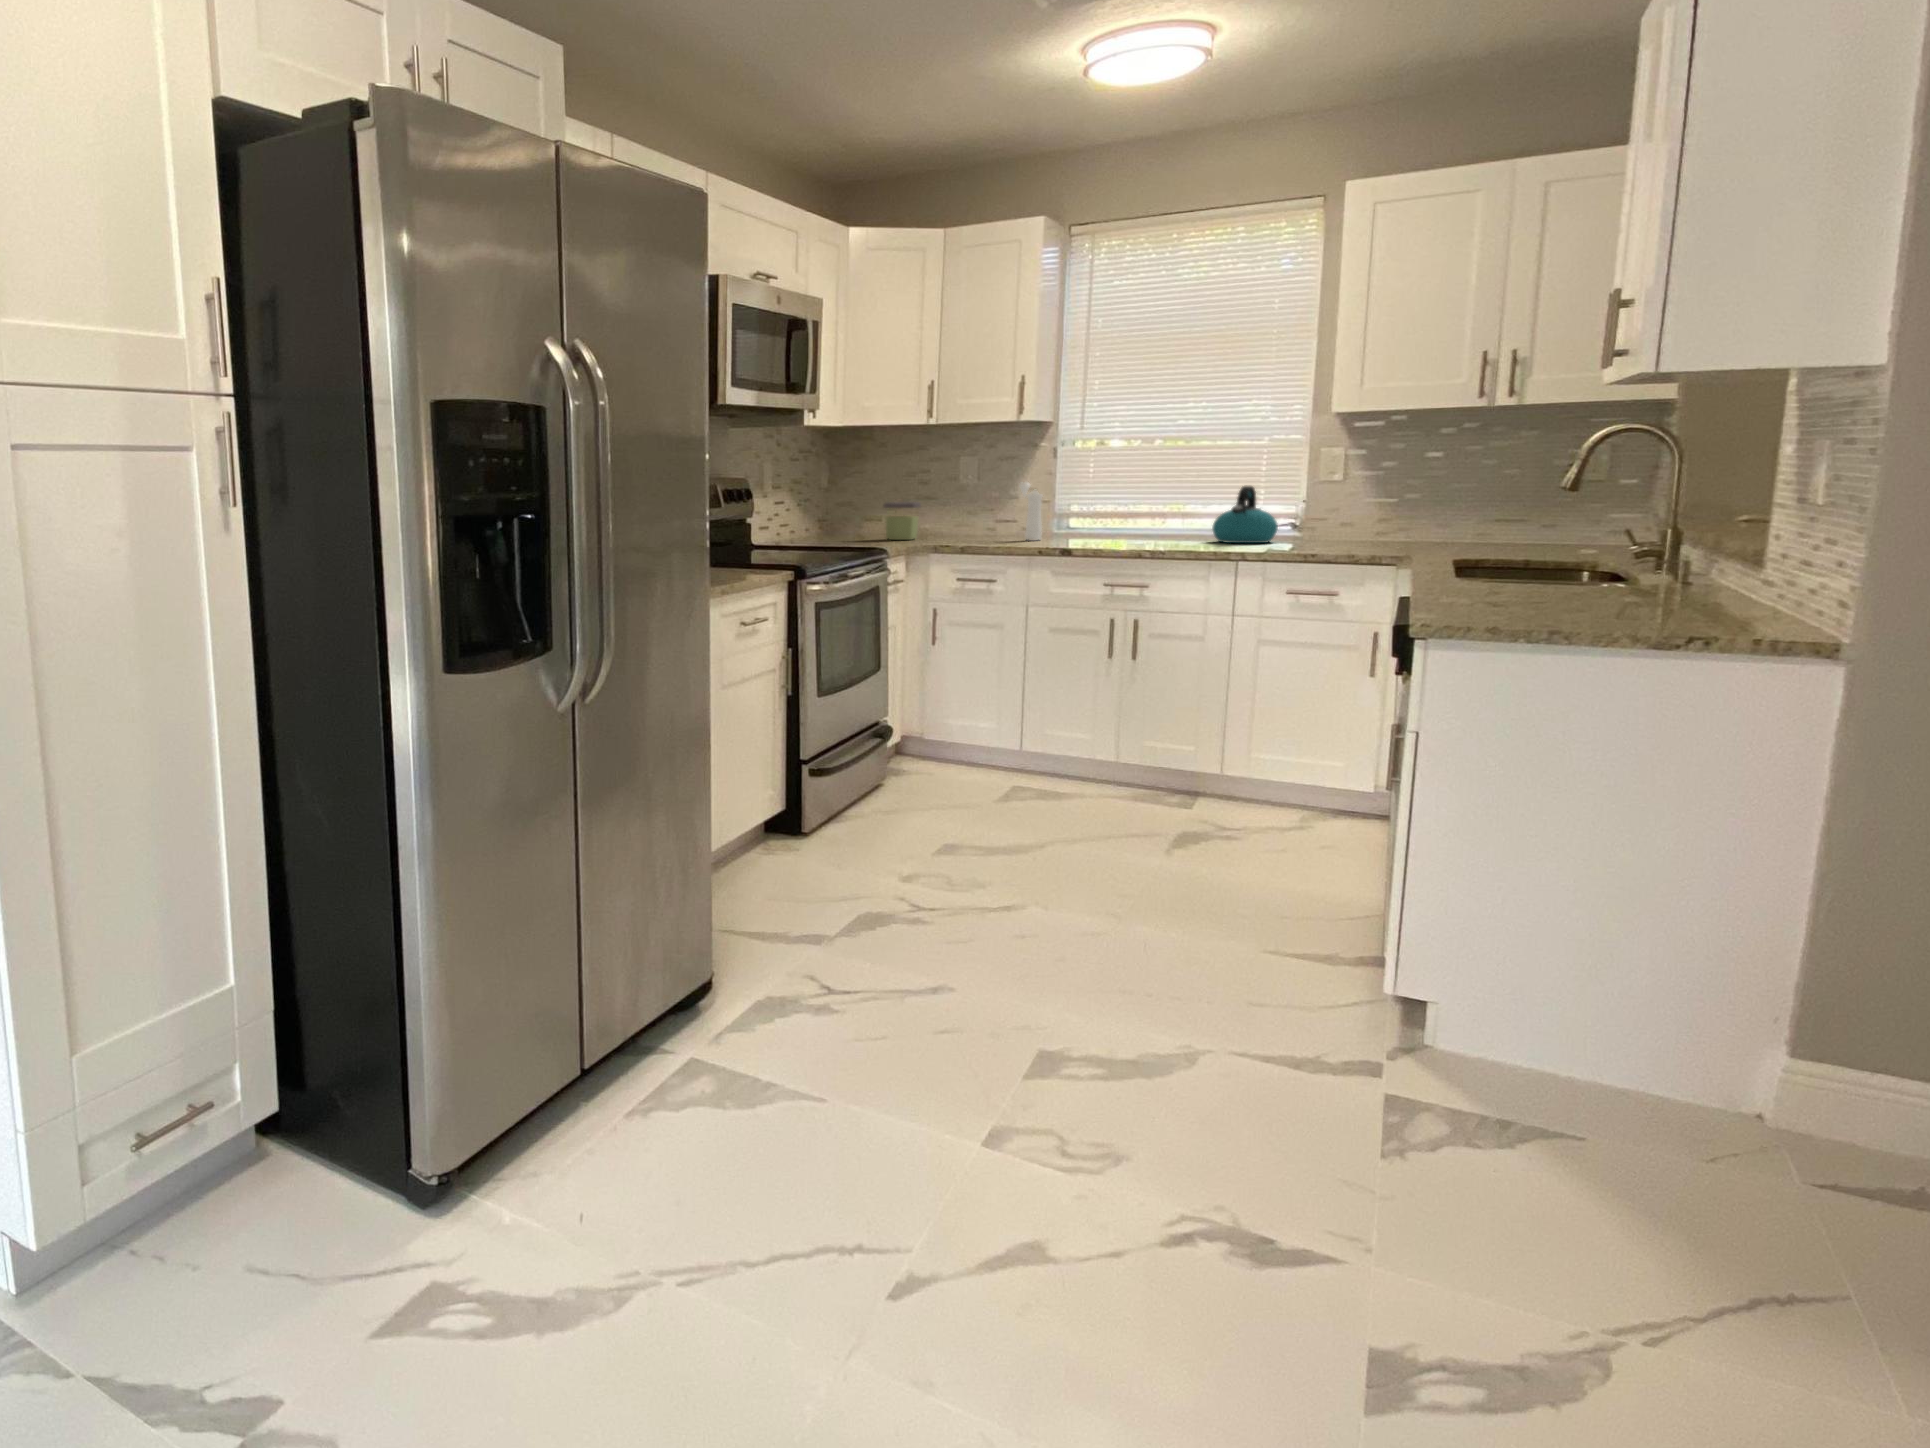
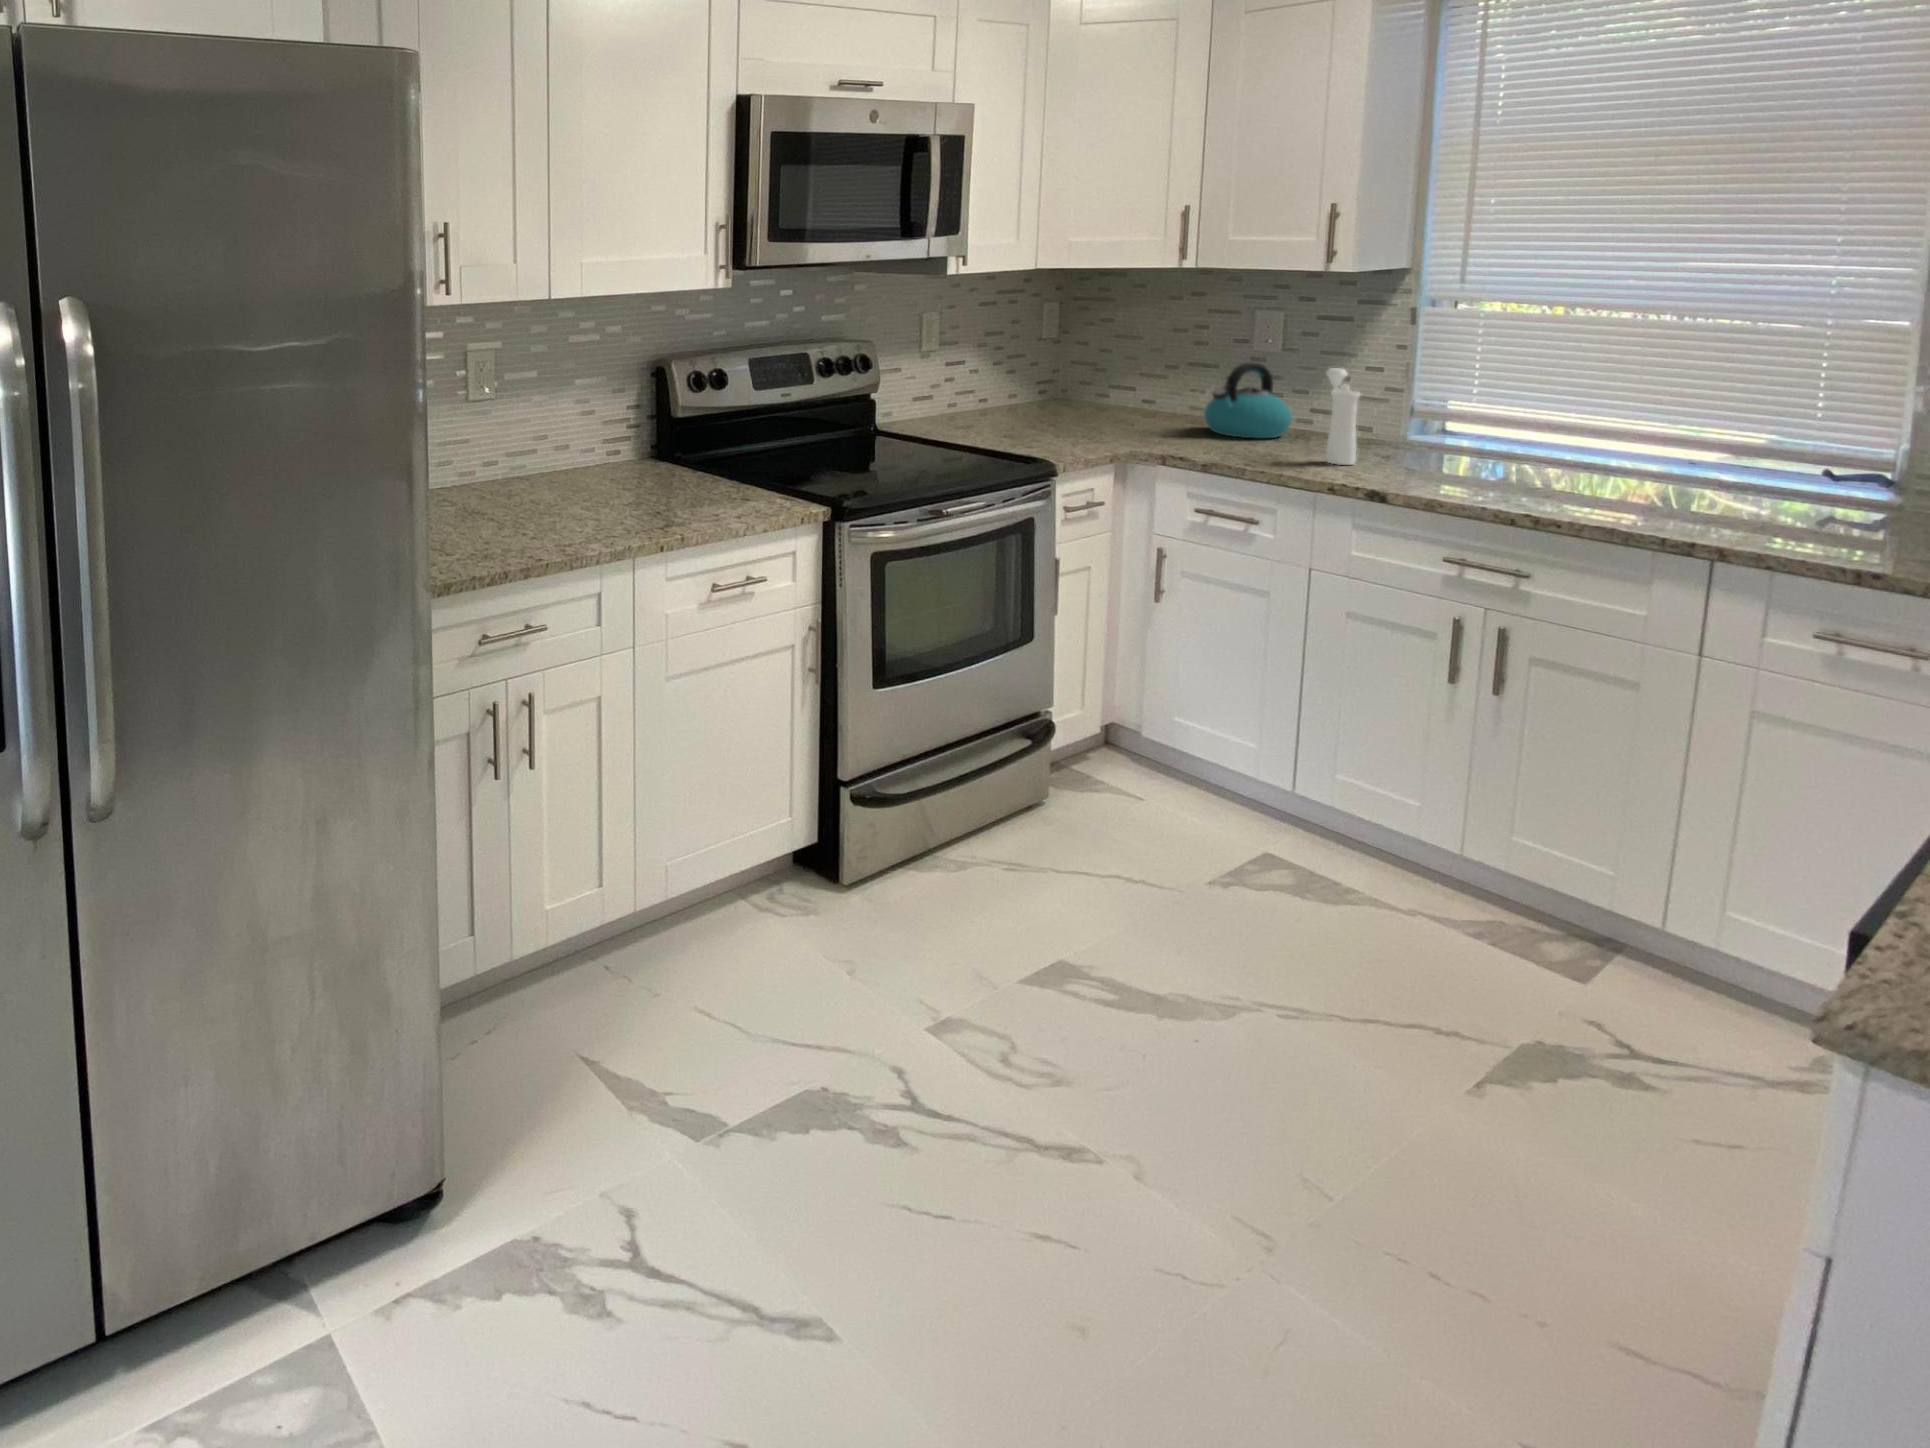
kettle: present [1212,486,1278,543] -> present [1204,363,1292,438]
jar: present [884,502,921,540] -> none [1100,379,1160,438]

